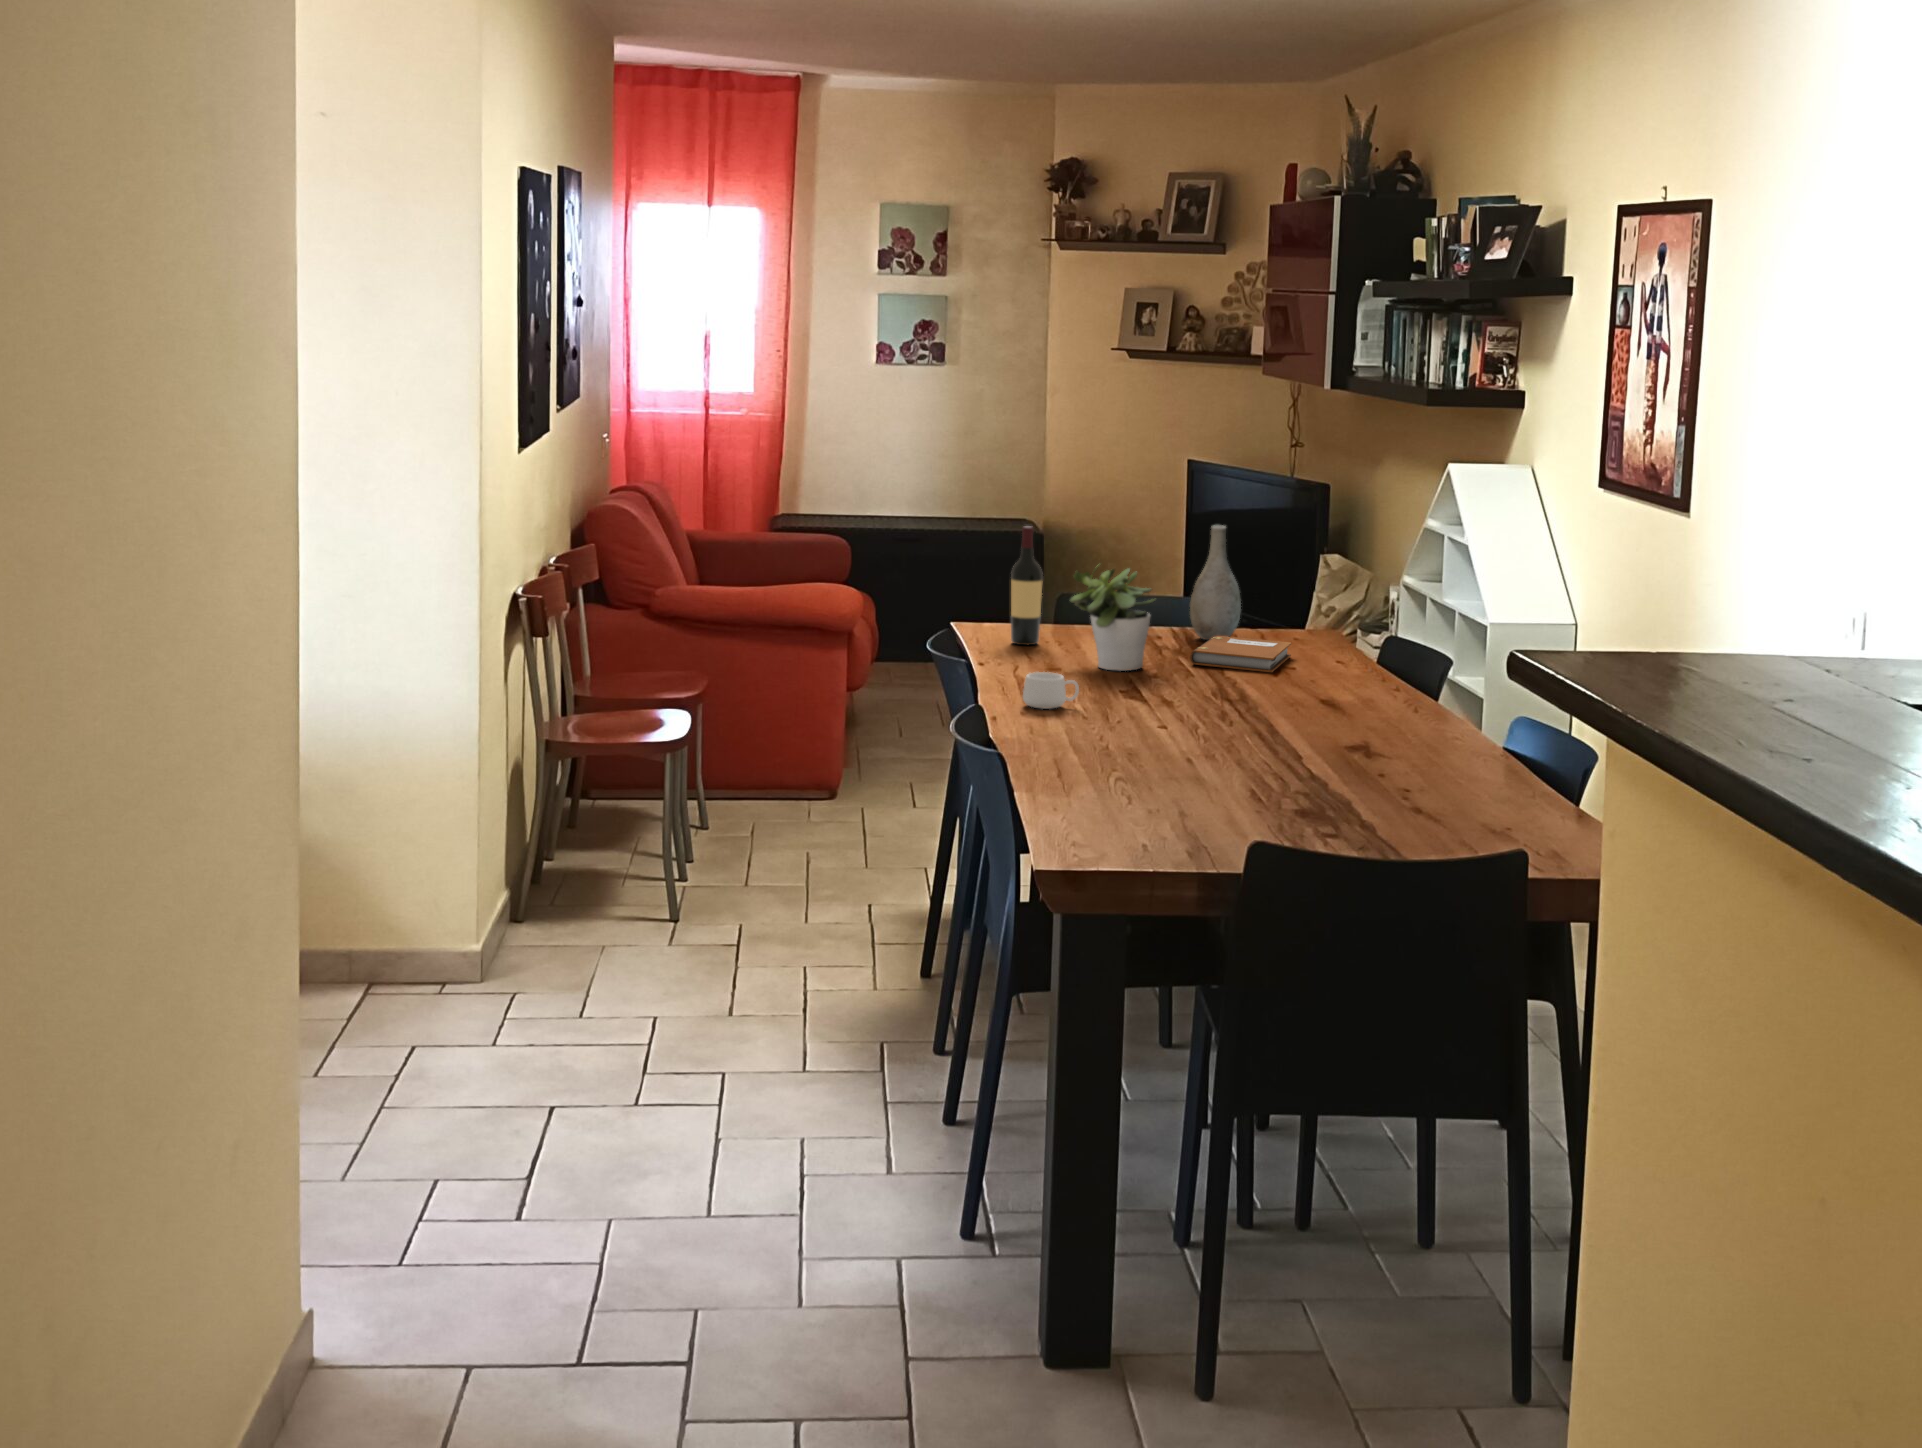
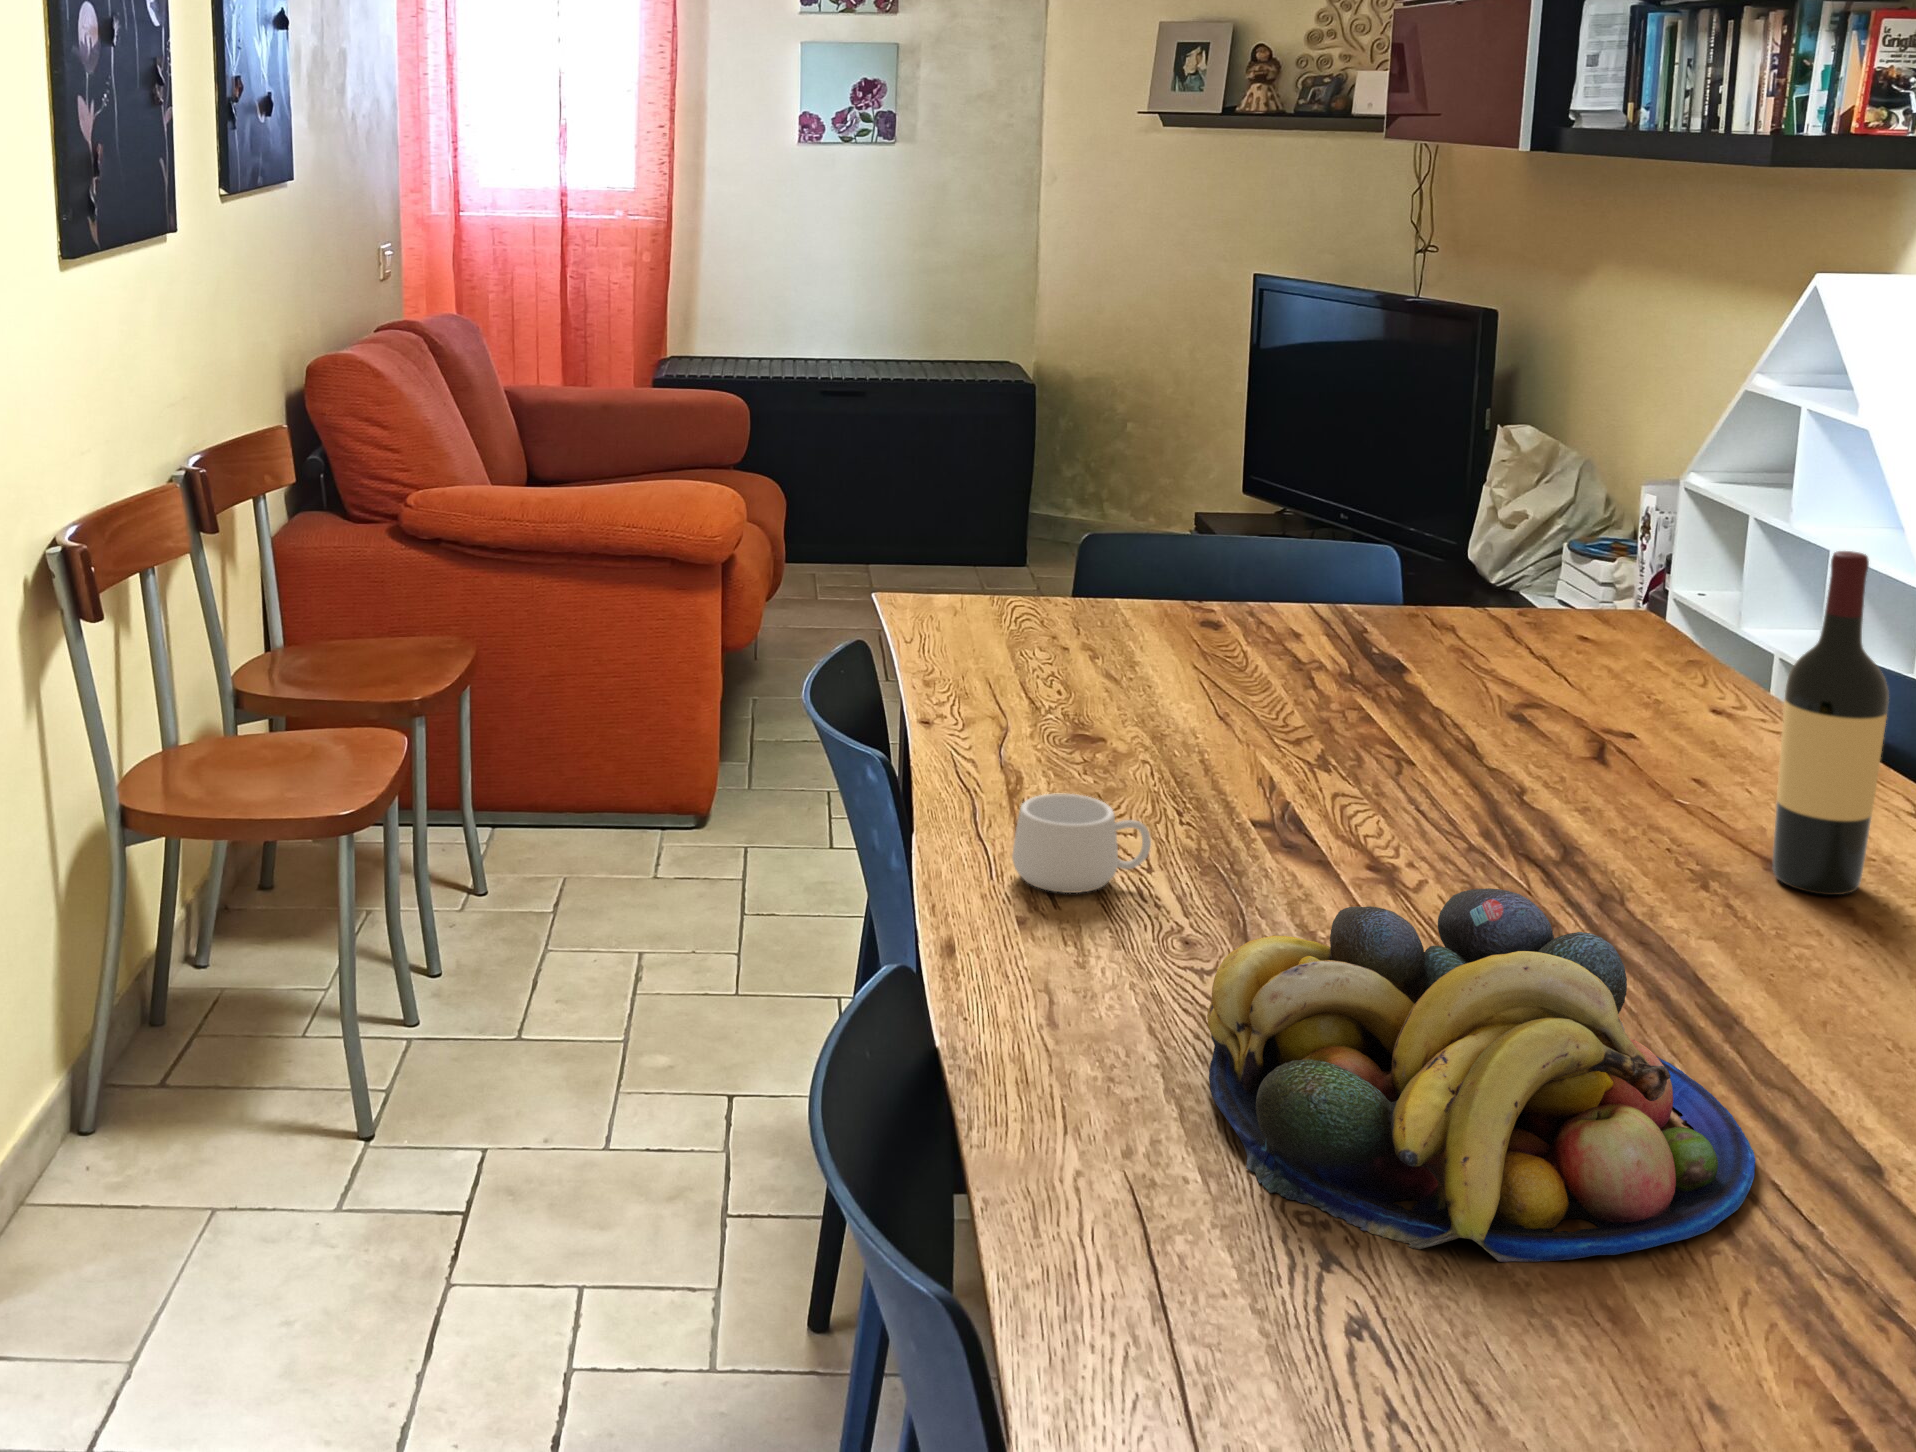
vase: present [1190,525,1241,640] -> none [1343,405,1446,635]
wine bottle: present [1011,526,1043,645] -> present [1773,551,1889,895]
potted plant: present [1070,565,1155,671] -> none [1111,498,1306,737]
notebook: present [1190,636,1292,672] -> none [1369,634,1574,738]
fruit bowl: none [1092,679,1271,772] -> present [1207,888,1756,1262]

